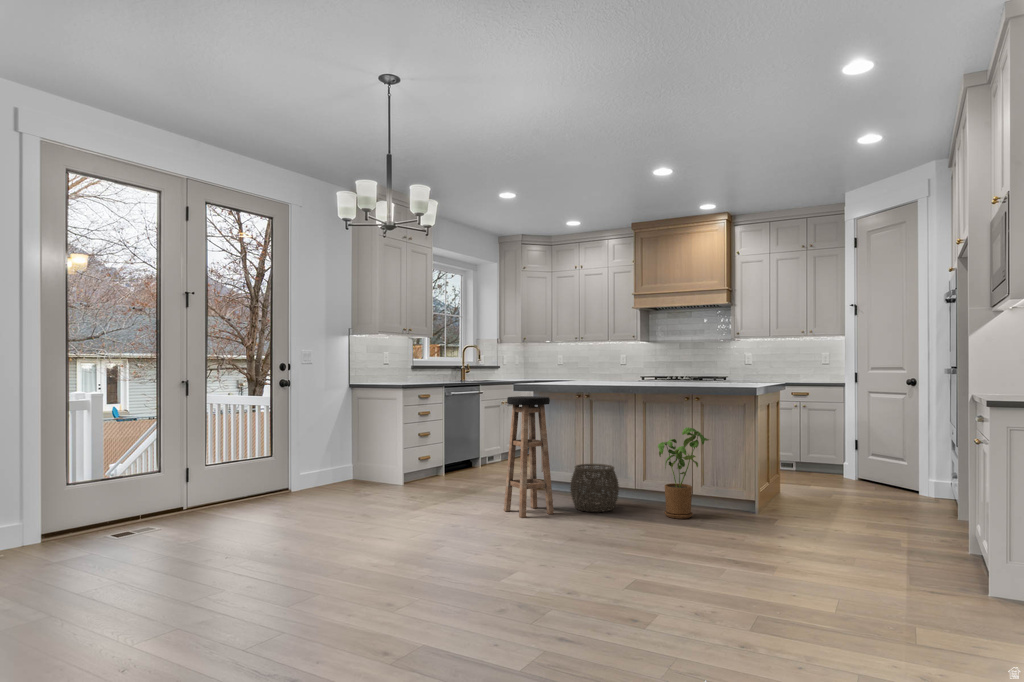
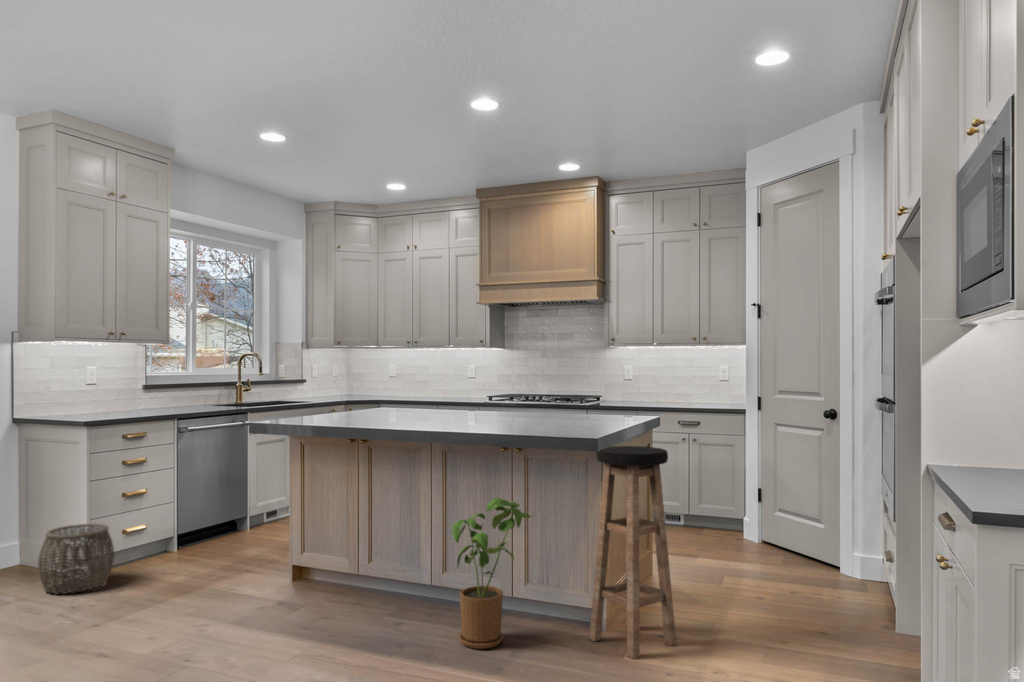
bar stool: present [504,396,554,518] -> present [589,446,676,659]
woven basket: present [570,464,619,512] -> present [38,524,114,594]

